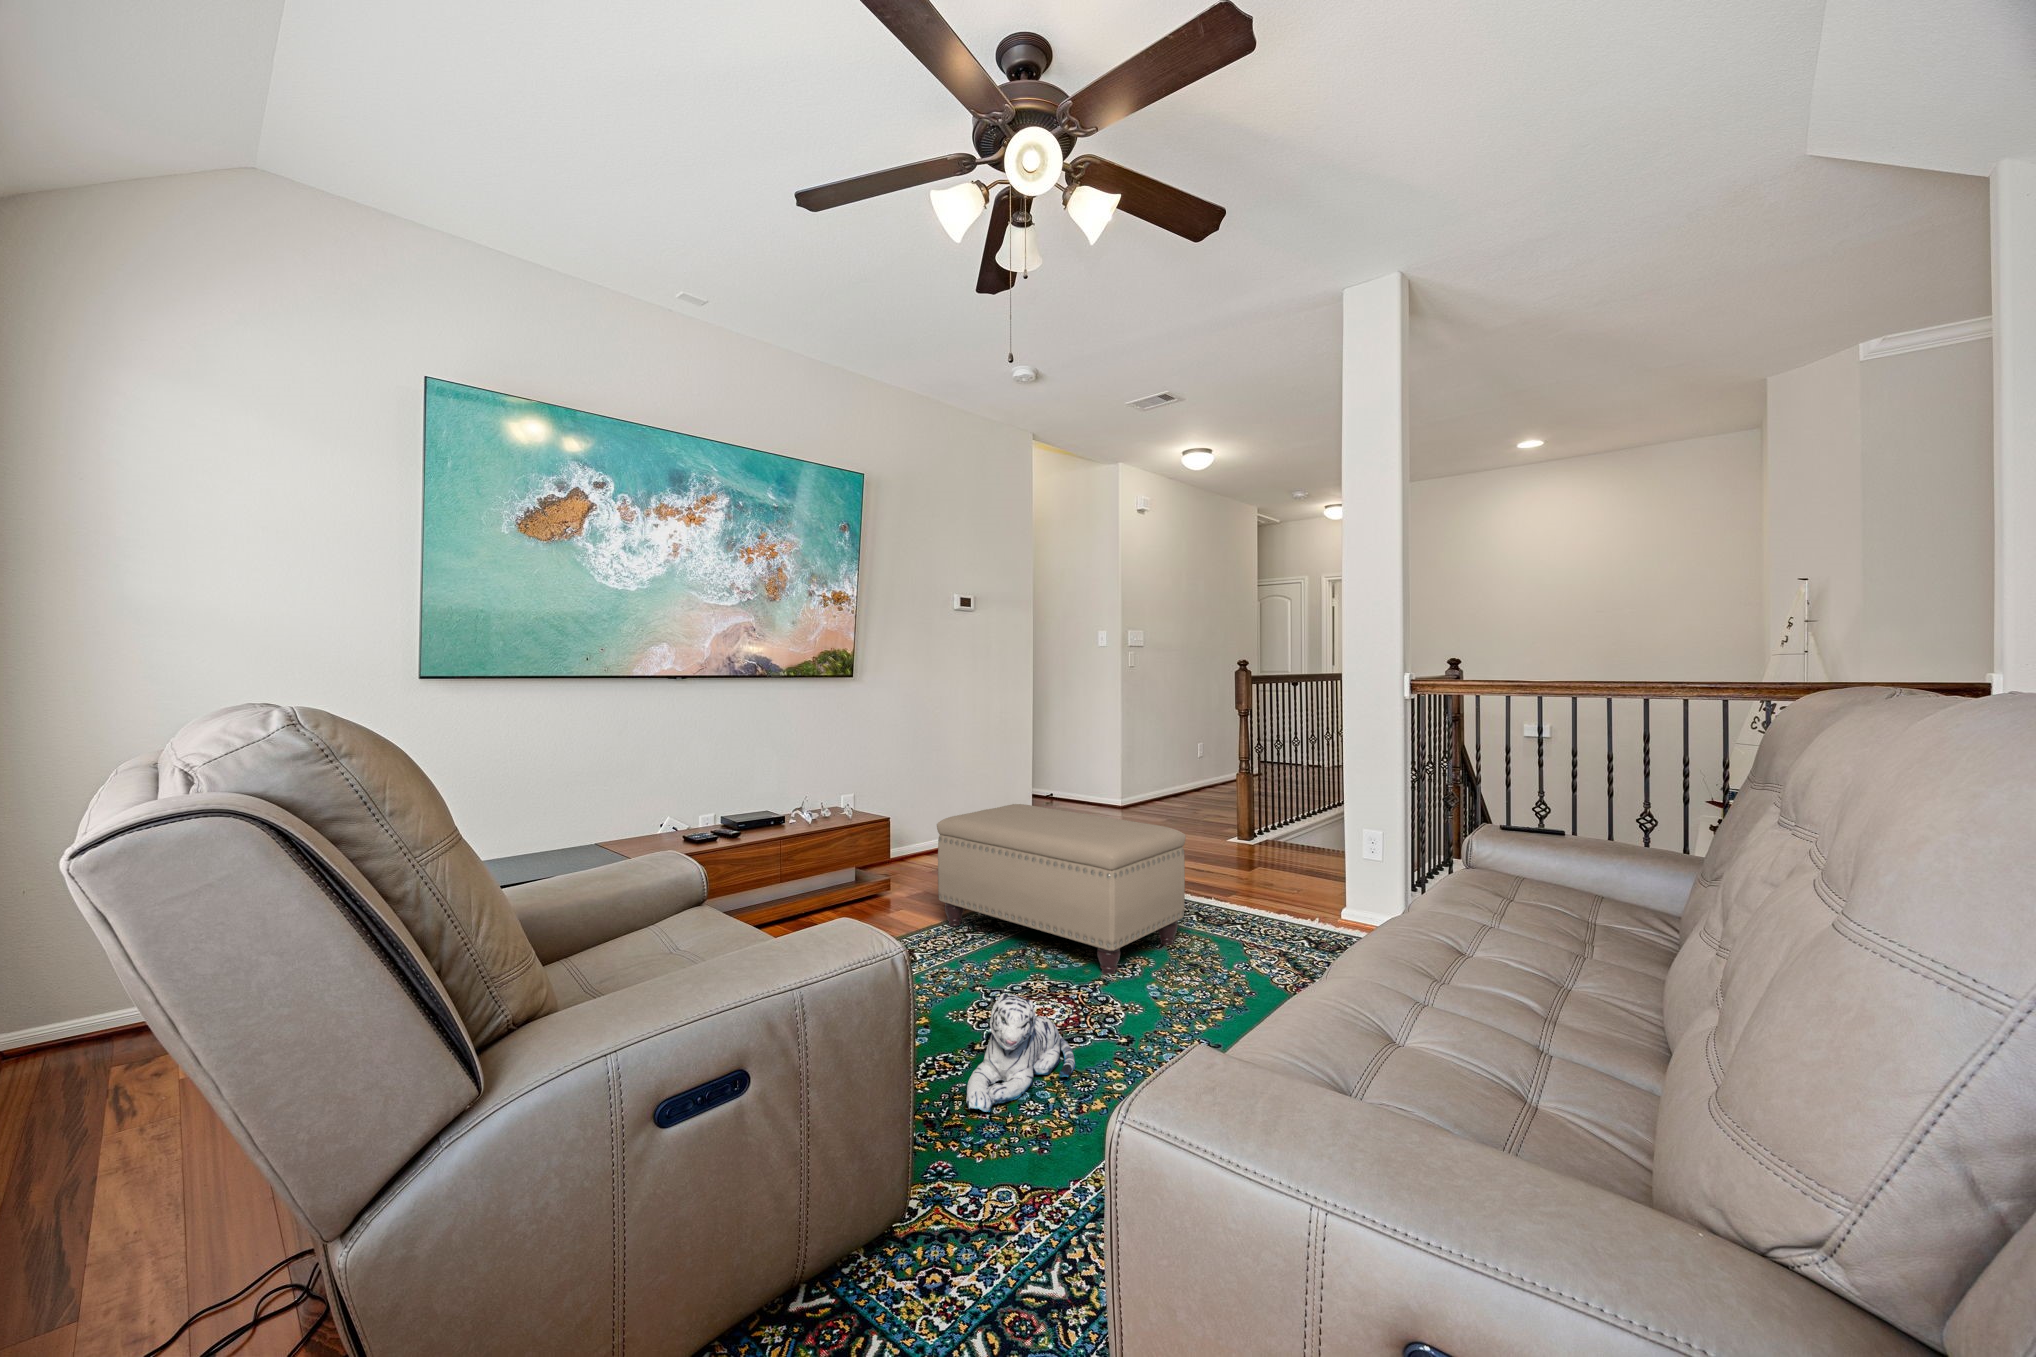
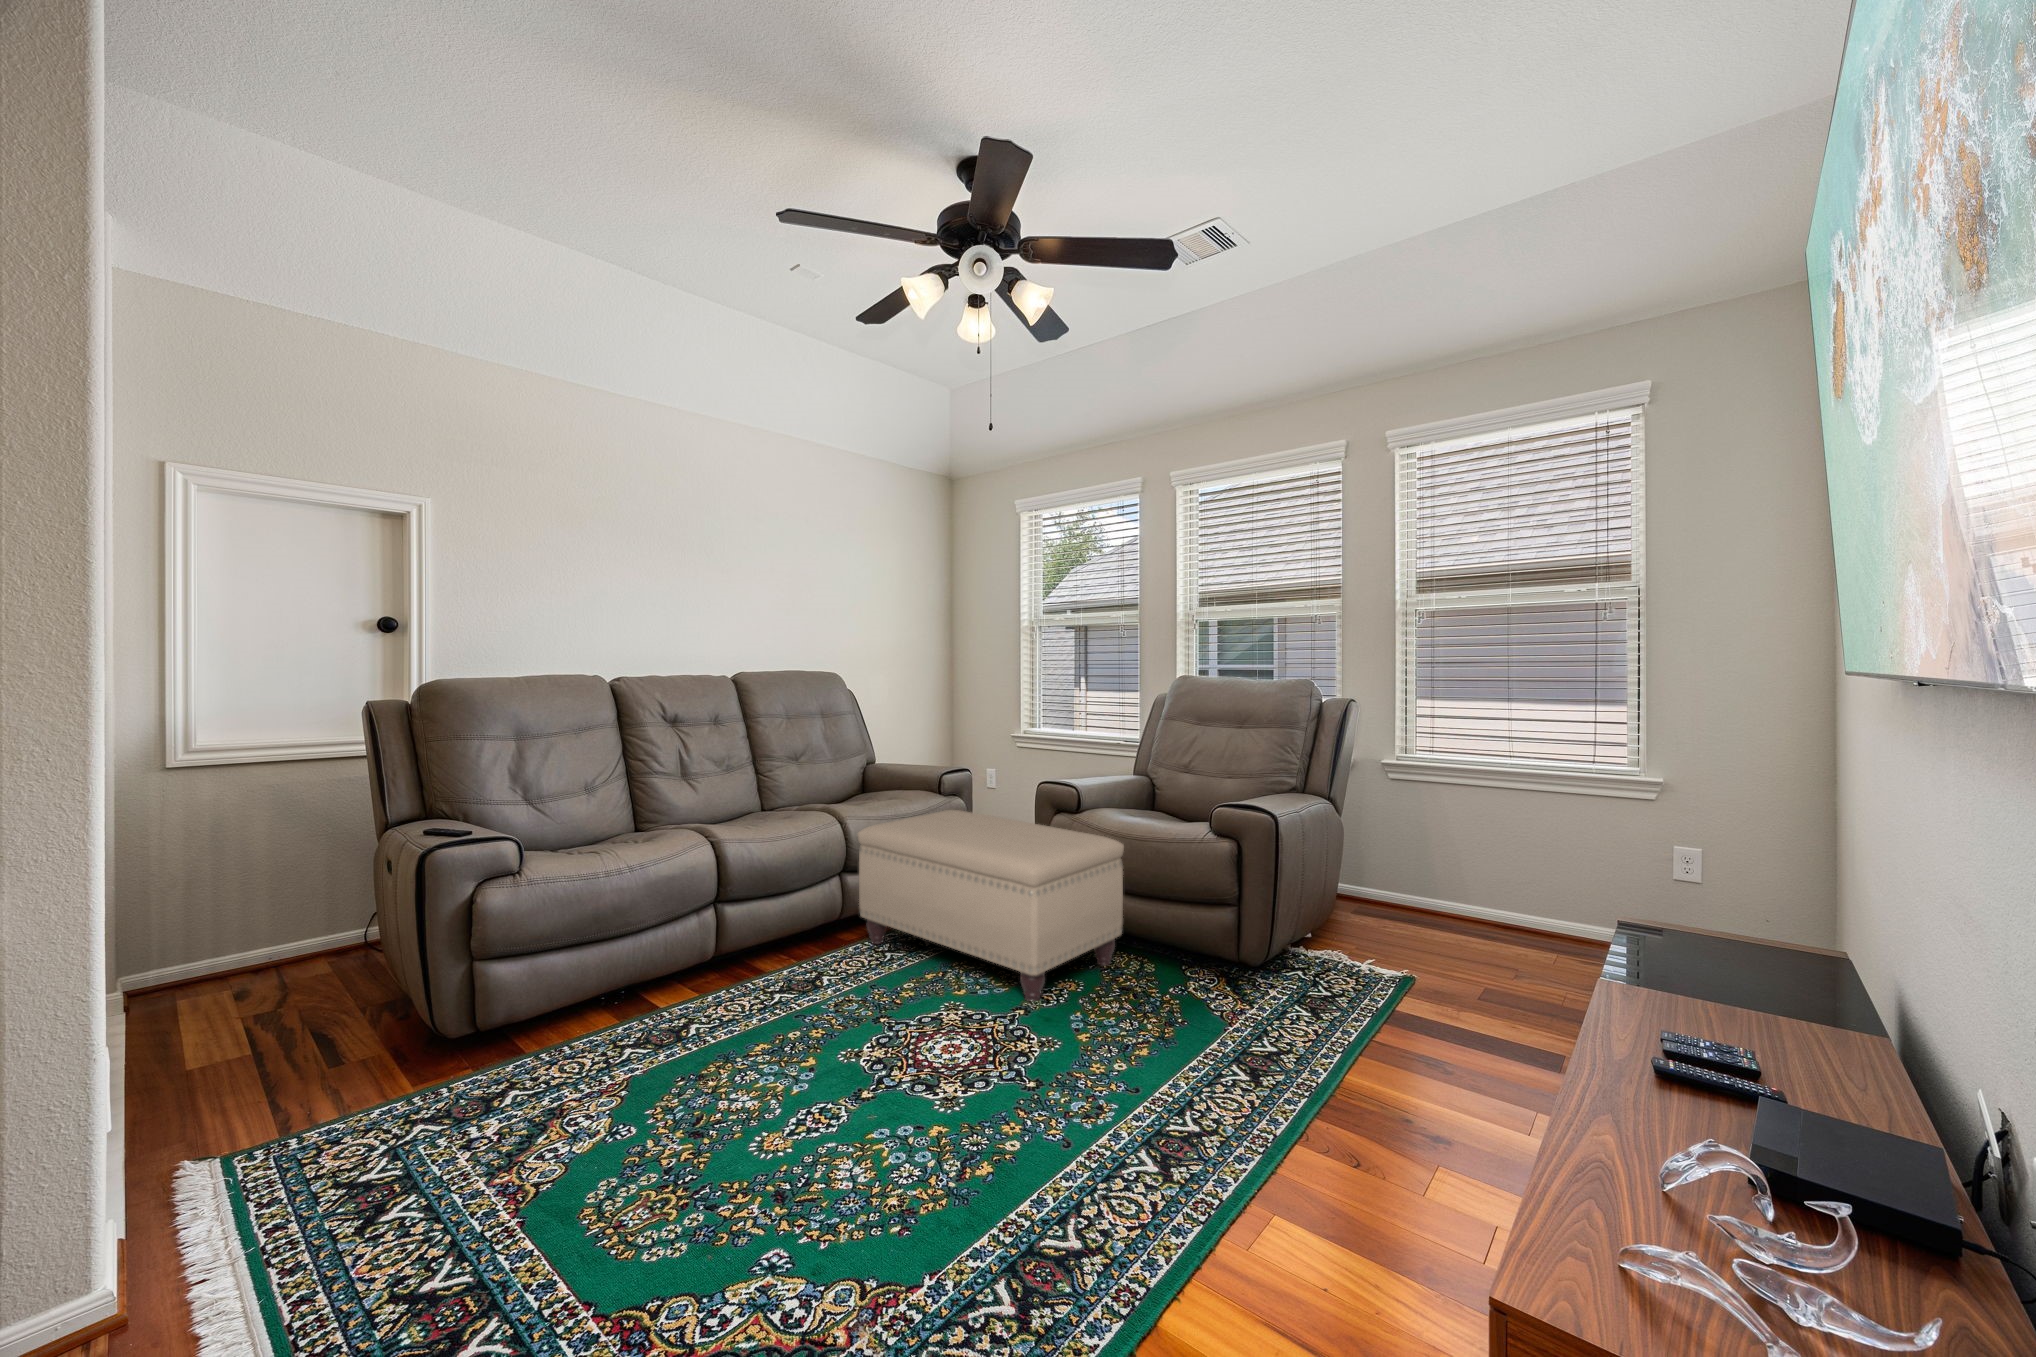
plush toy: present [966,993,1075,1112] -> none [828,1038,969,1181]

